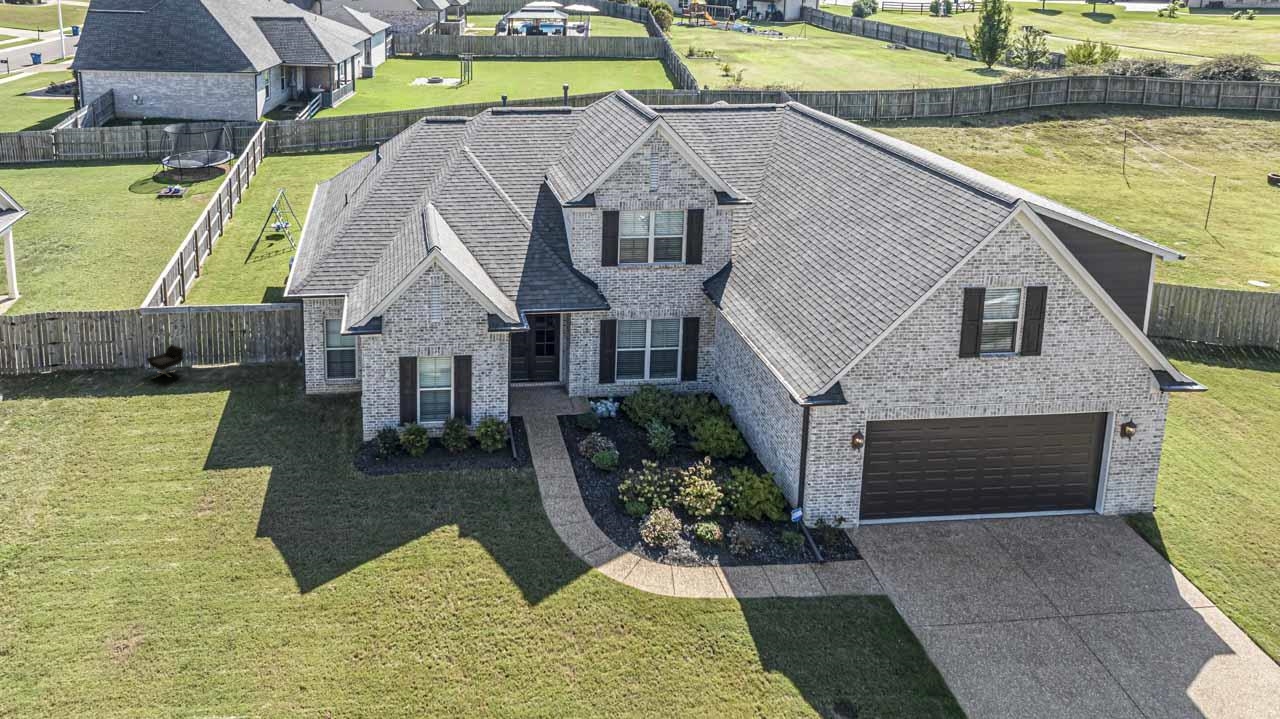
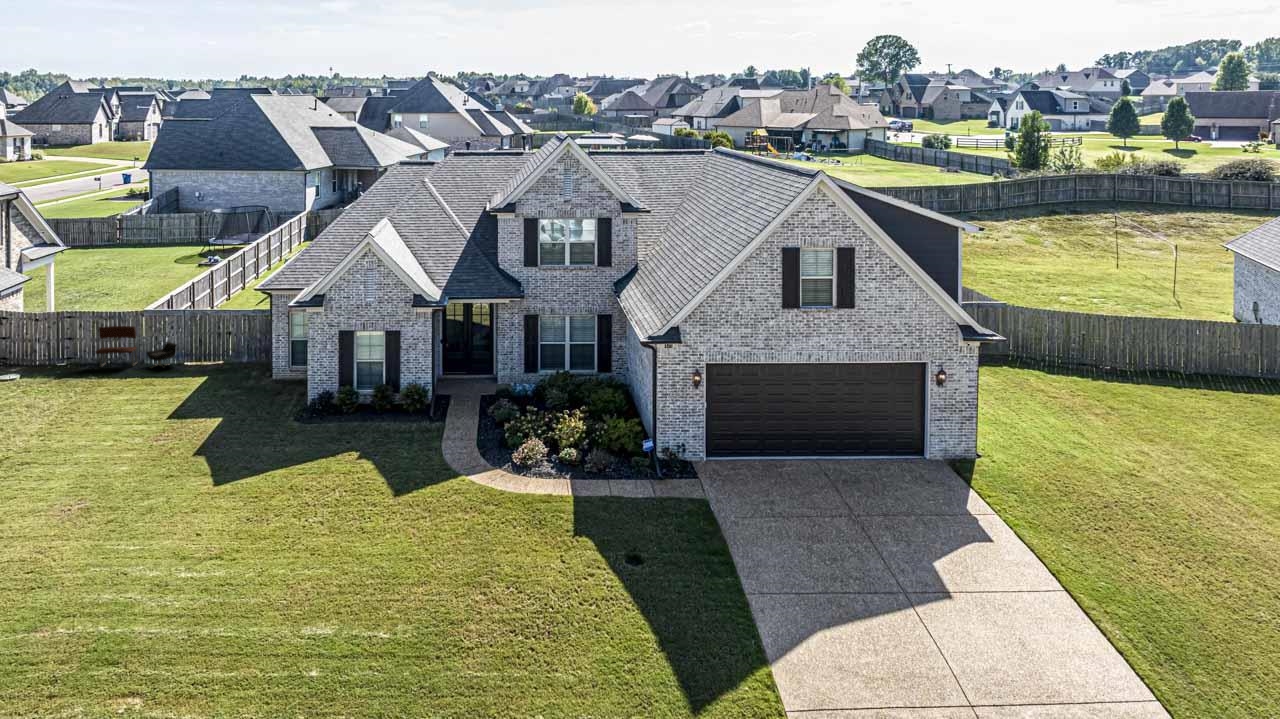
bench: none [86,328,136,378] -> present [95,326,137,367]

